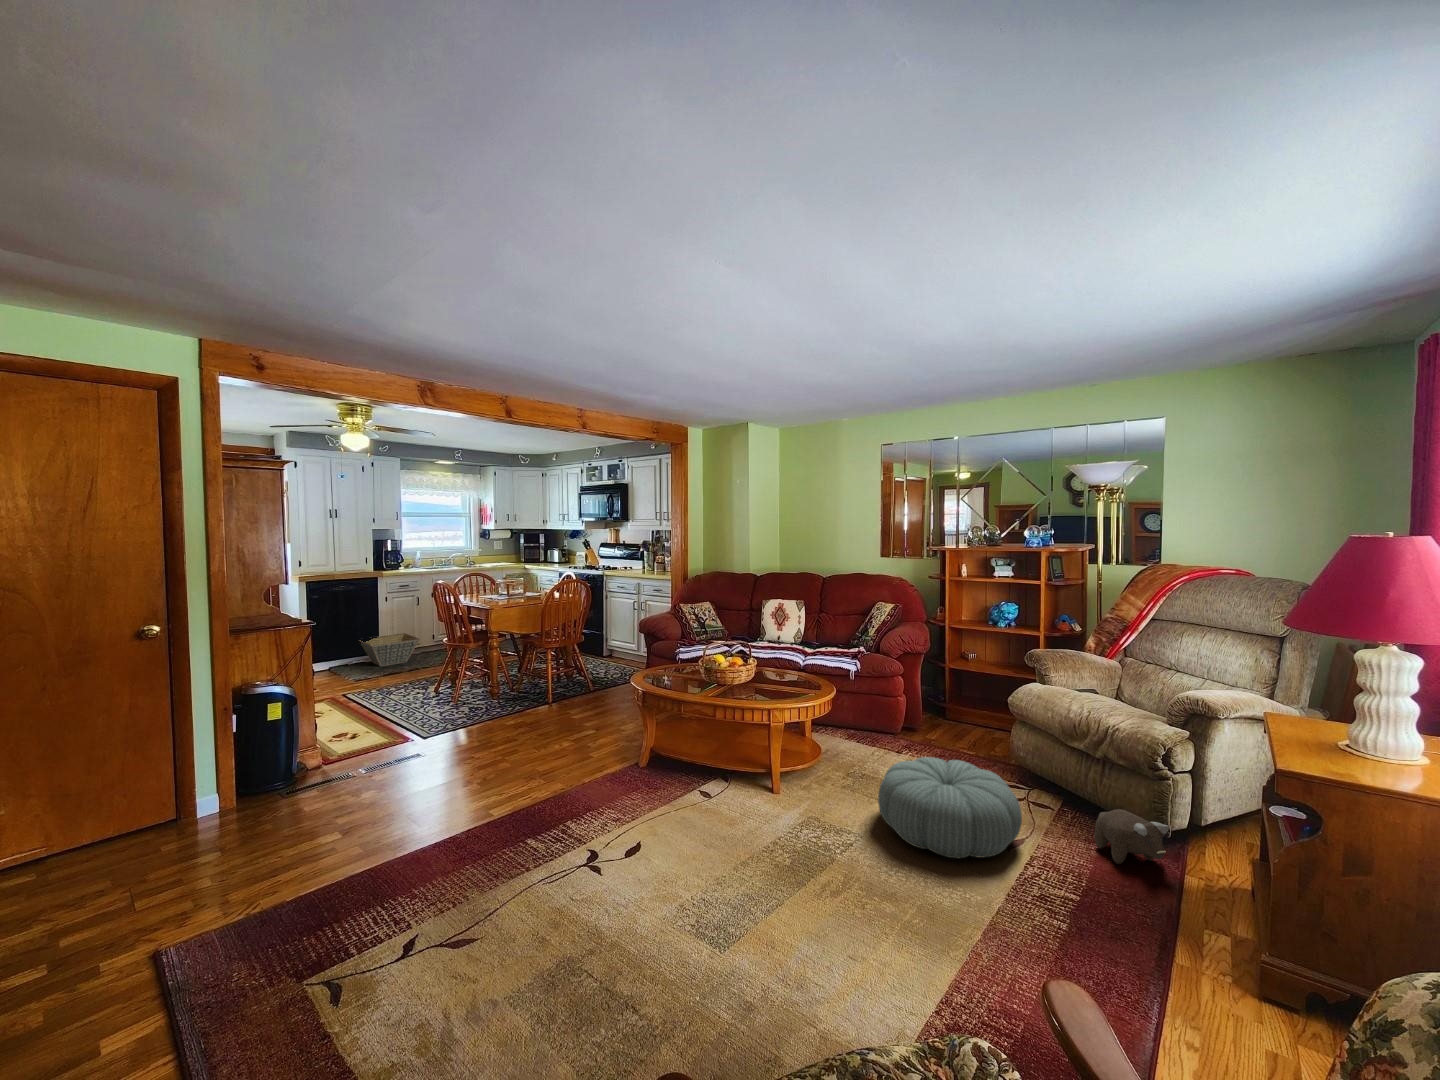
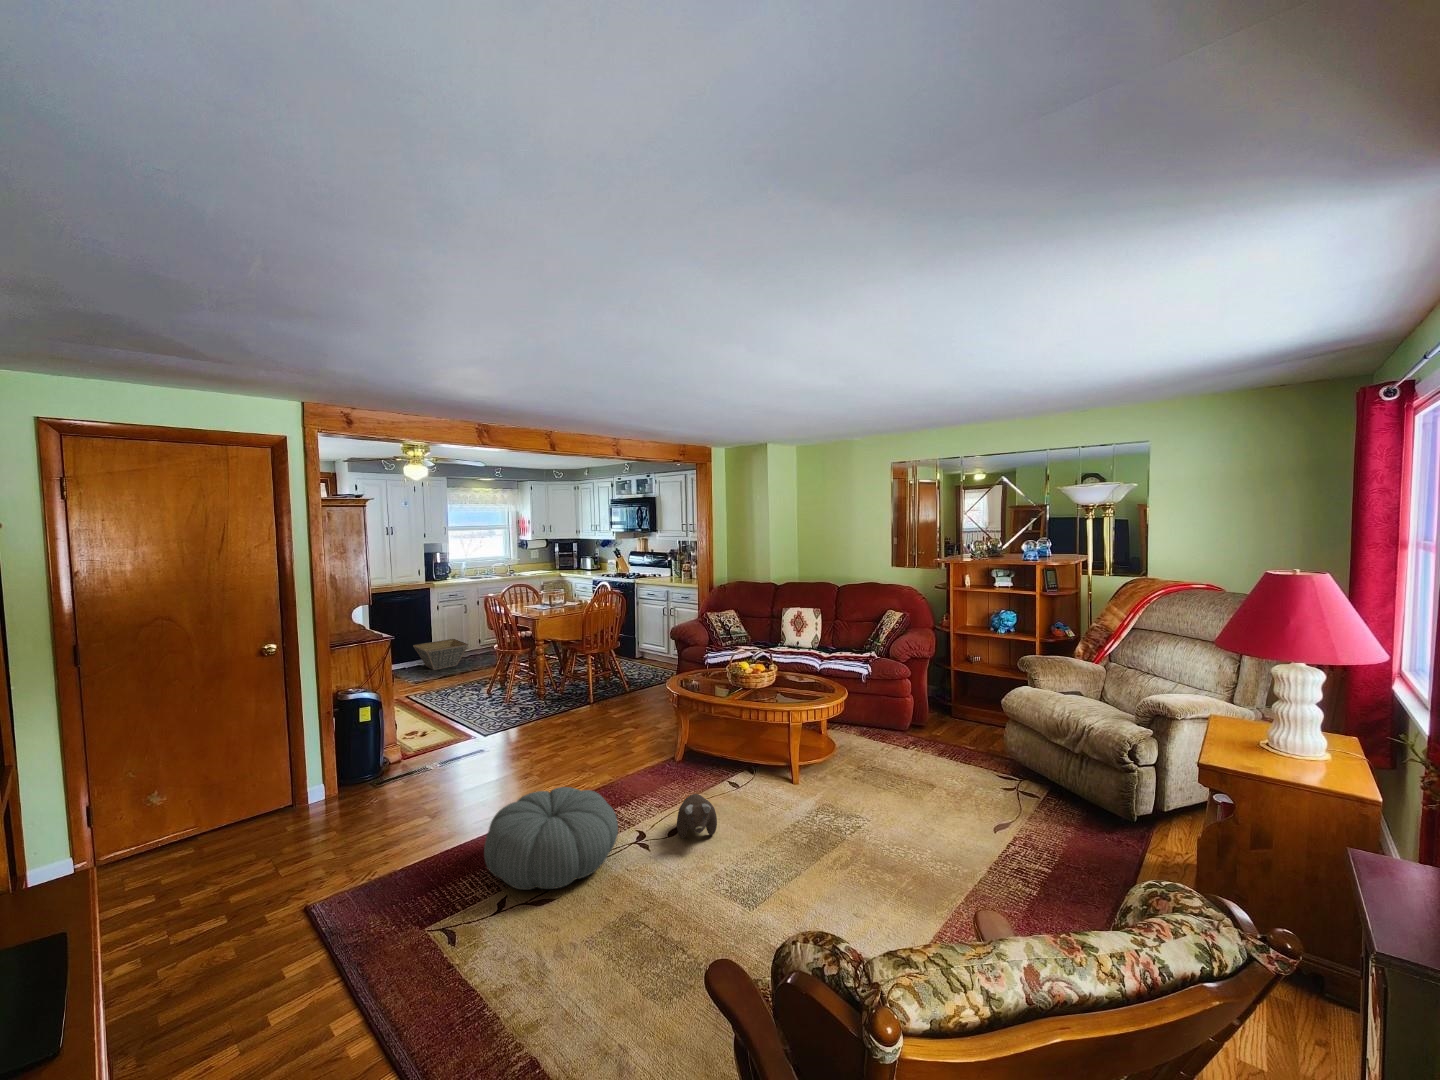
pouf: present [878,757,1022,858] -> present [484,787,618,890]
plush toy: present [1095,809,1169,864] -> present [677,794,717,838]

